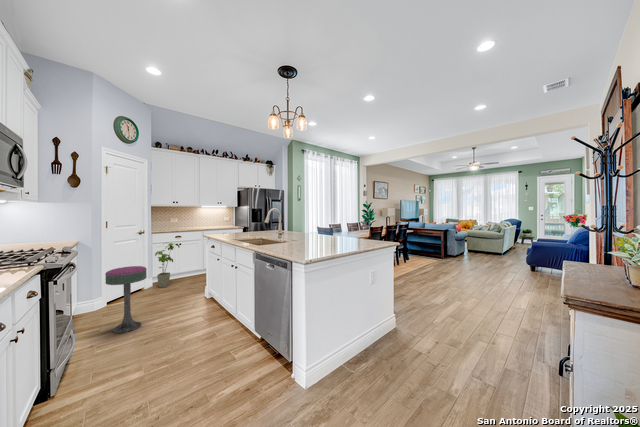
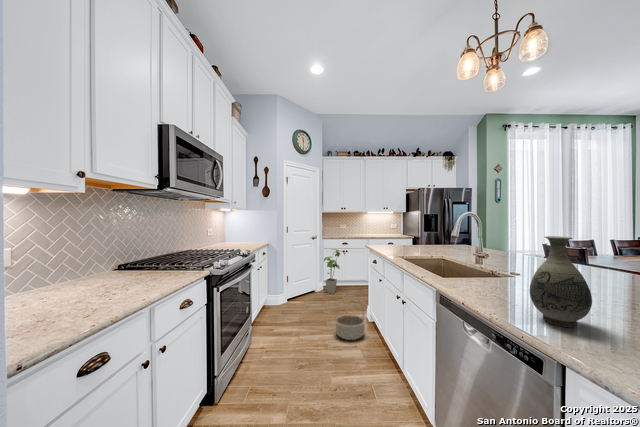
vase: none [302,213,323,254] -> present [530,236,592,327]
bar stool: present [105,266,147,333] -> none [278,273,310,340]
basket: none [175,278,205,317] -> present [335,296,365,340]

